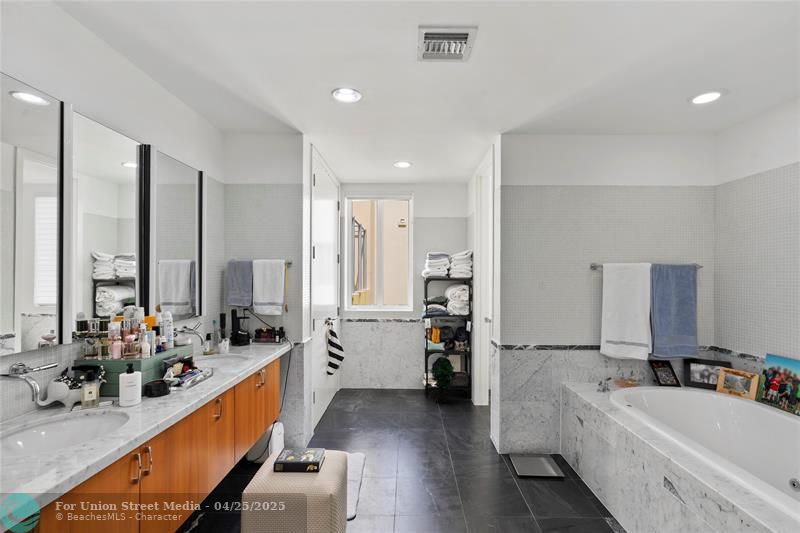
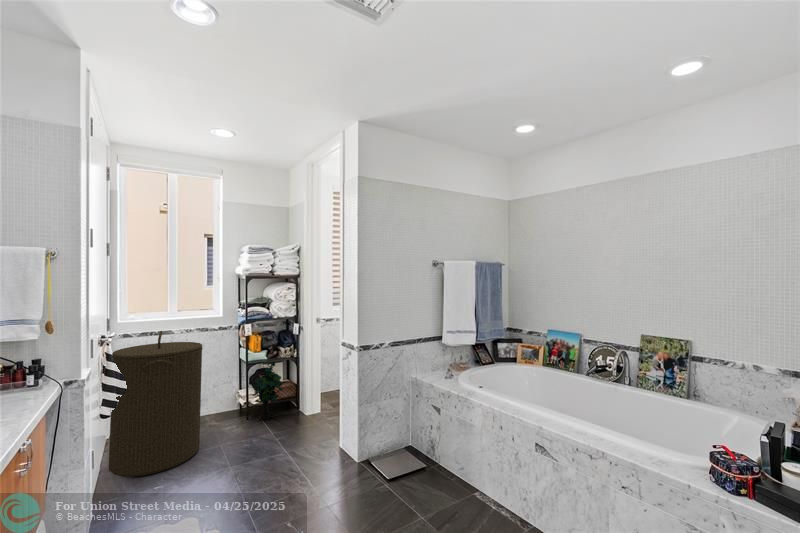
laundry hamper: none [333,317,388,419] -> present [109,331,203,477]

